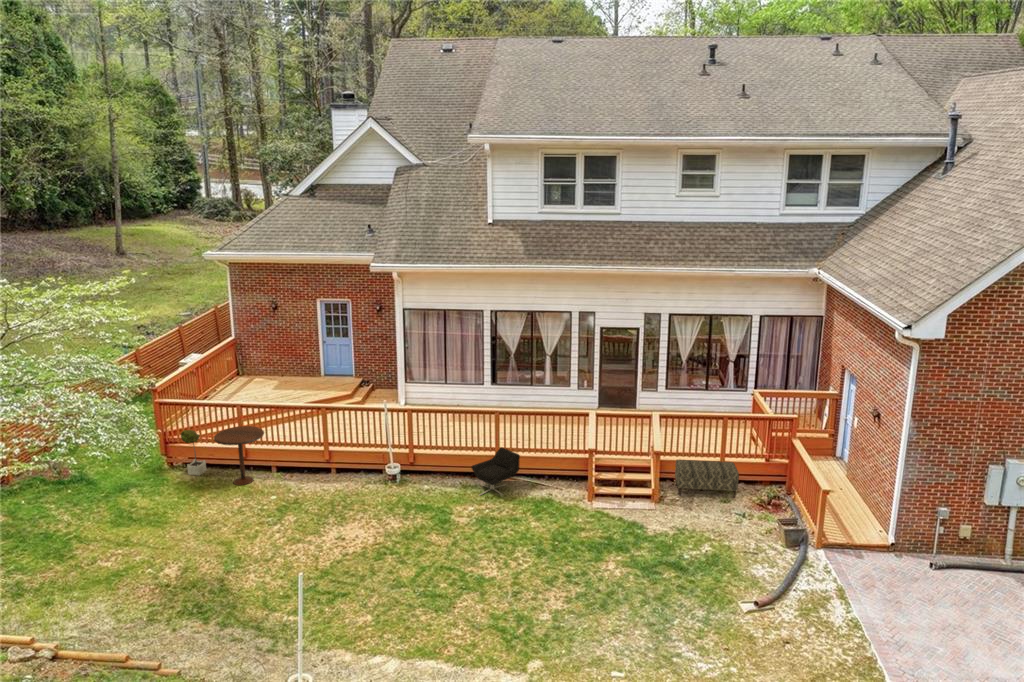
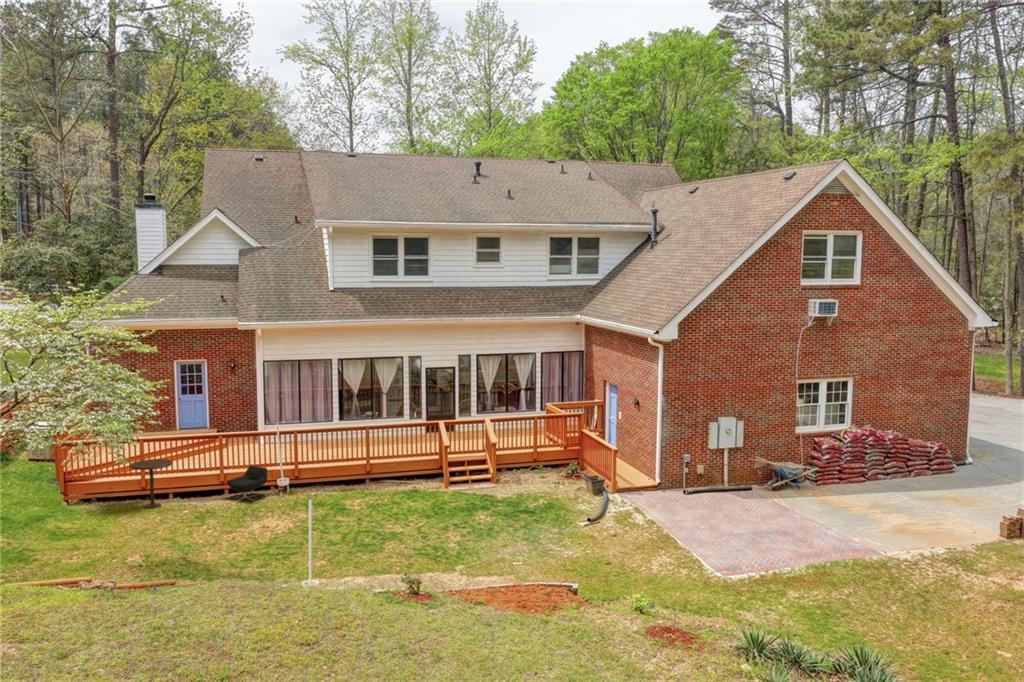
potted tree: present [181,430,206,475] -> none [88,467,108,508]
lounge chair: present [472,448,520,495] -> present [226,466,267,501]
bench: present [675,460,739,498] -> none [502,451,548,477]

